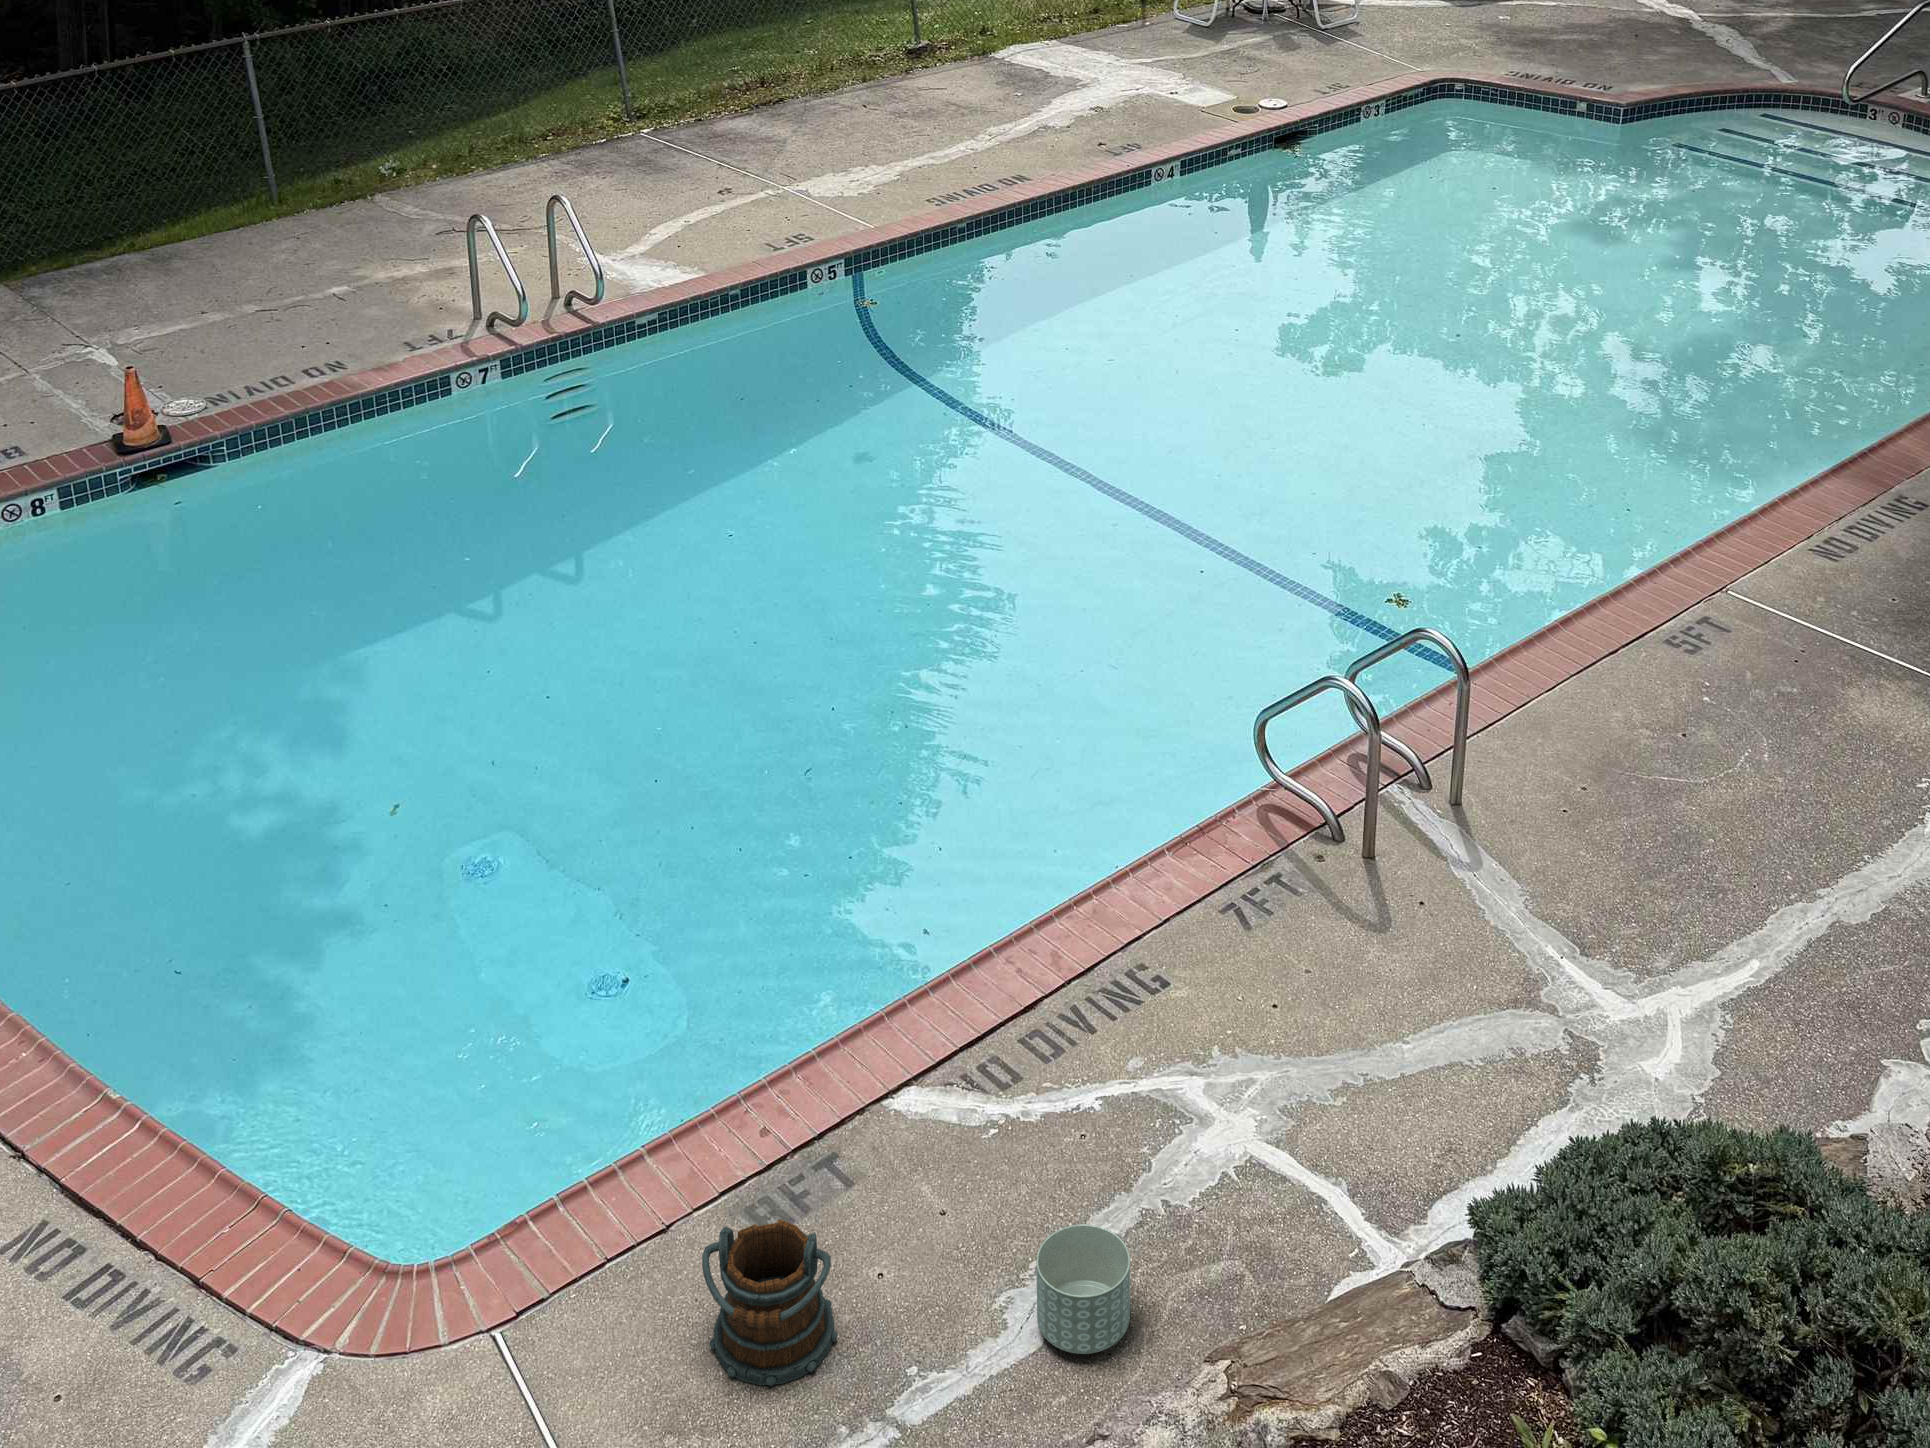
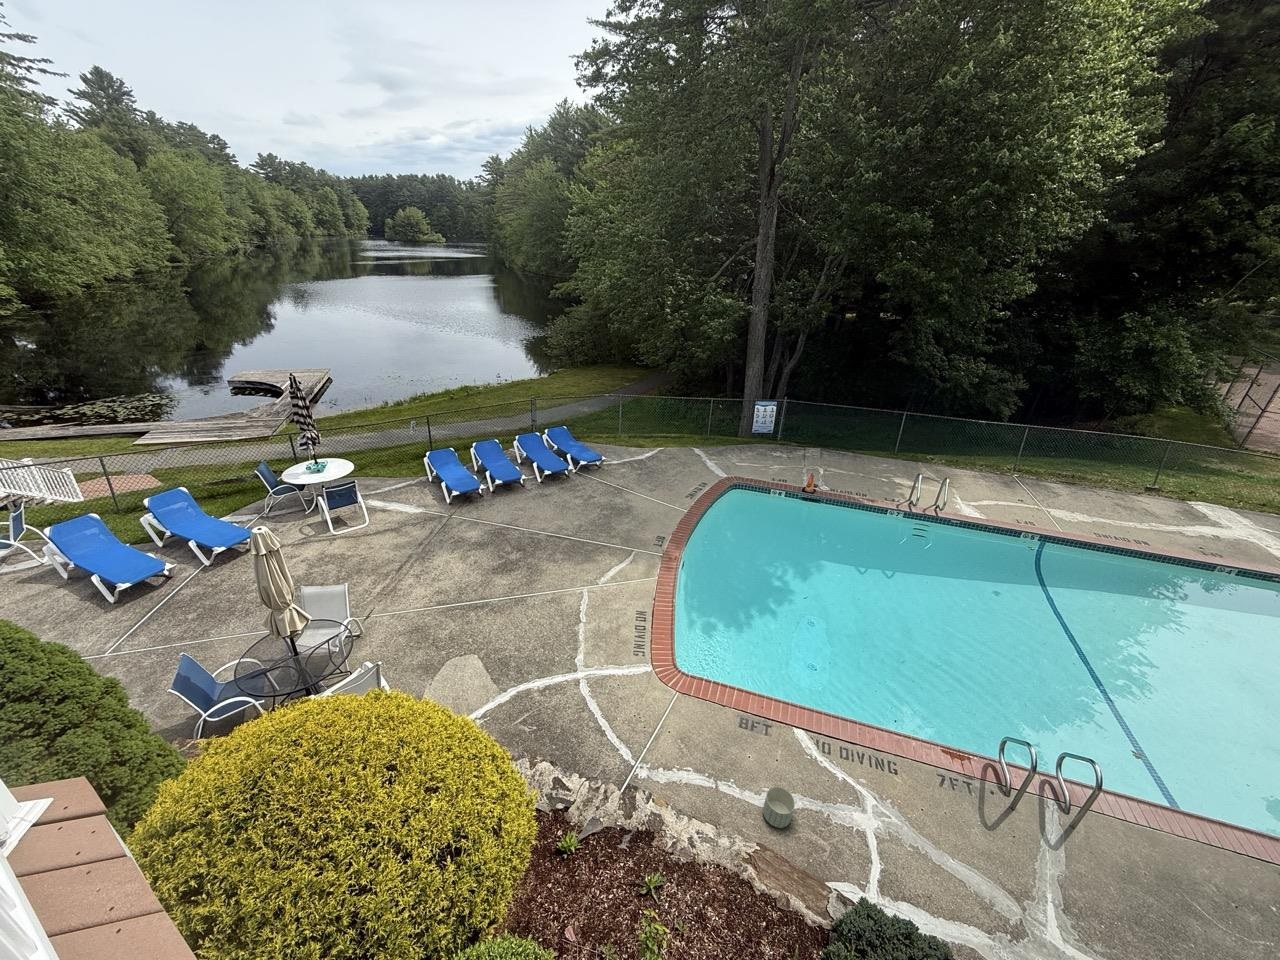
bucket: present [702,1219,837,1386] -> none [701,712,734,759]

